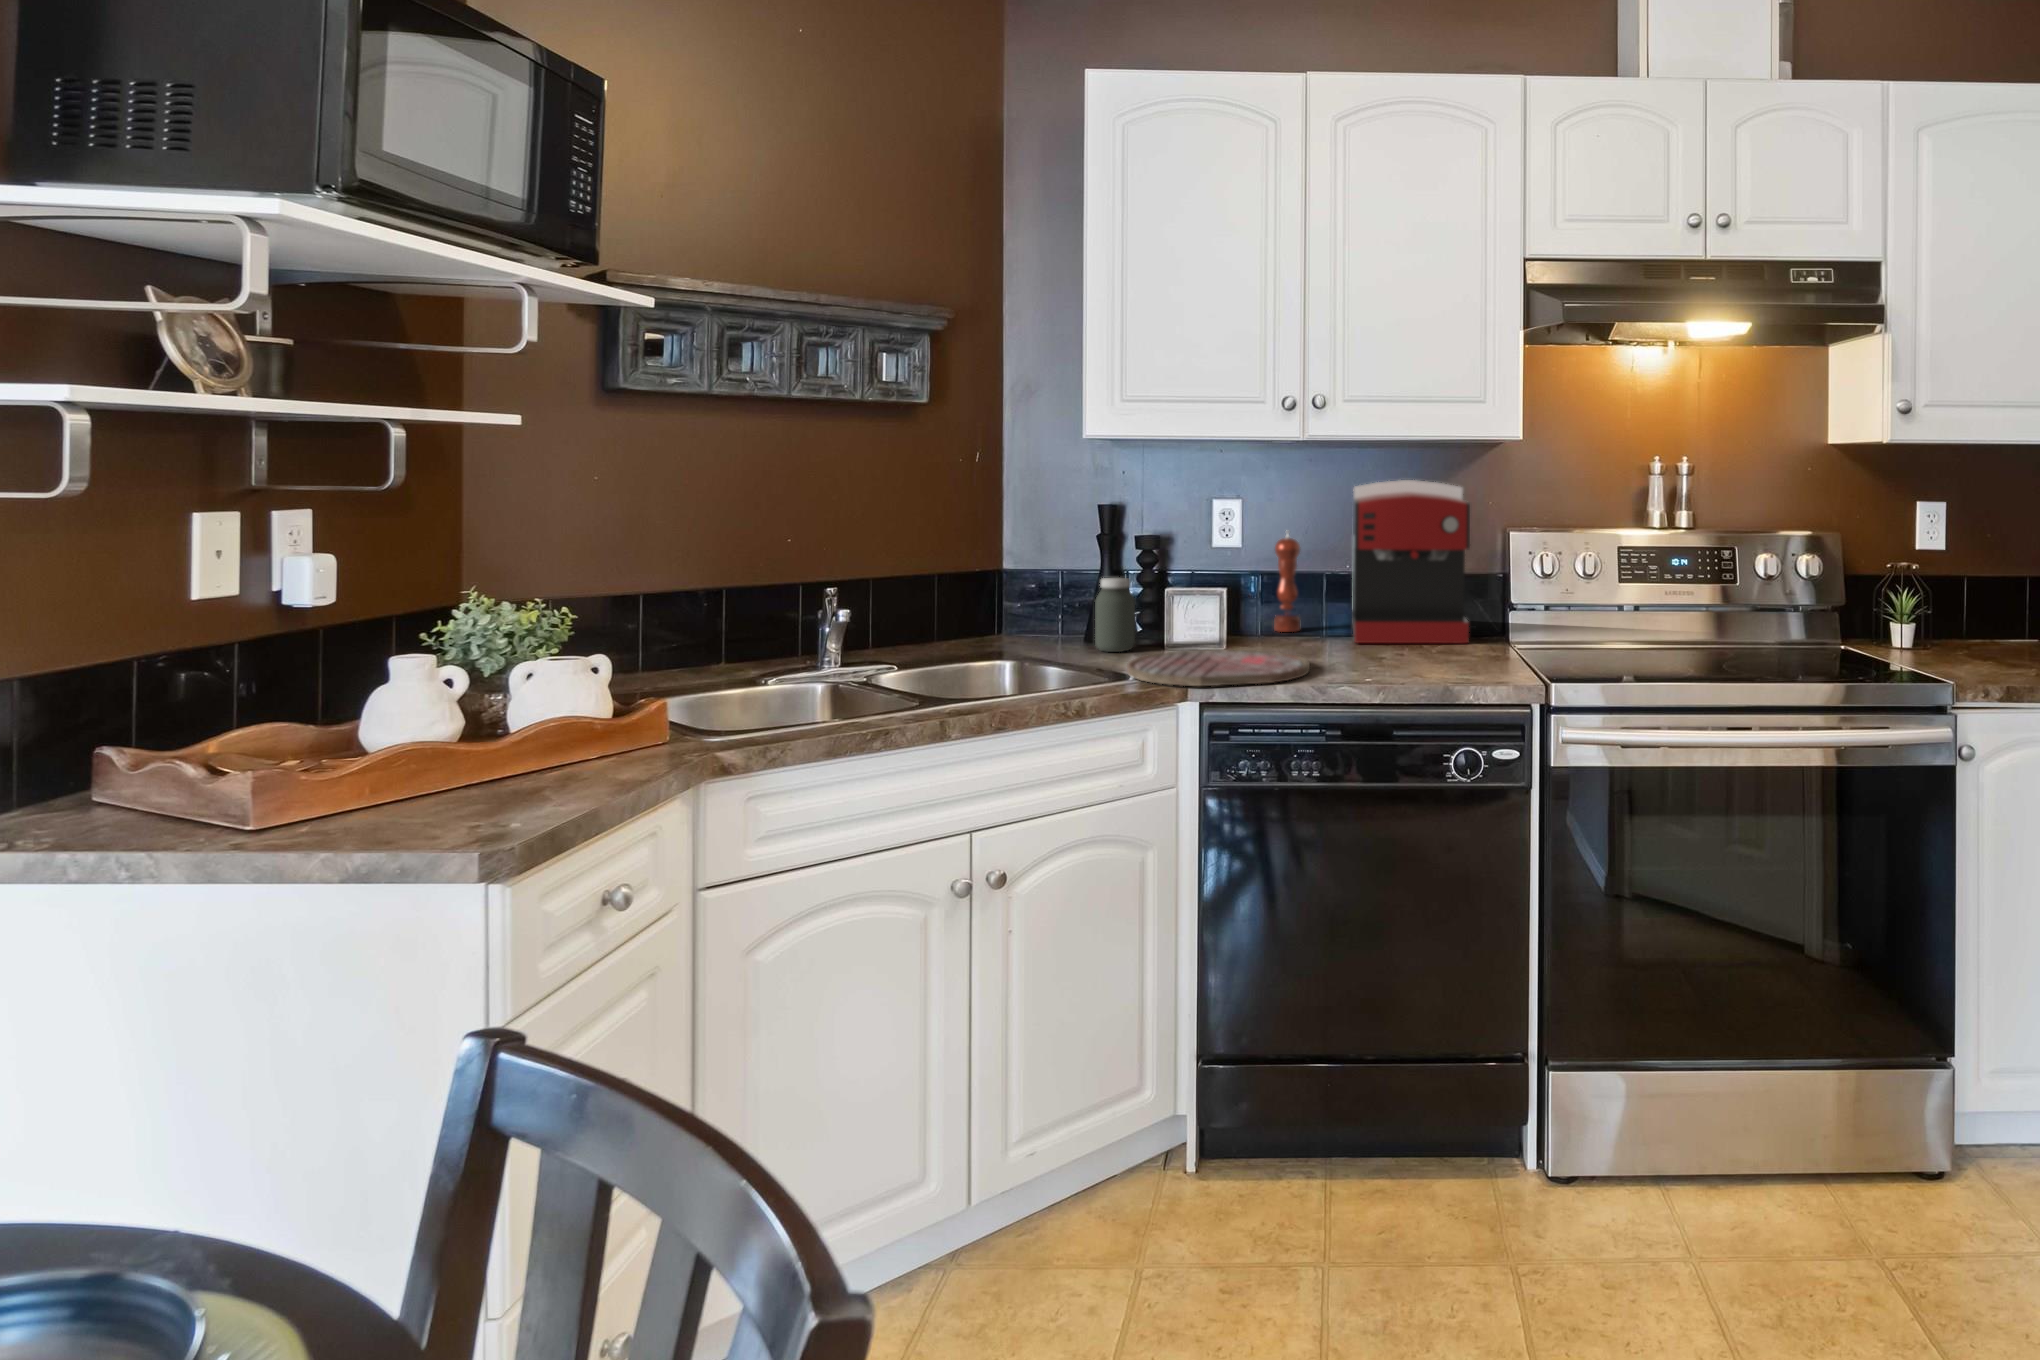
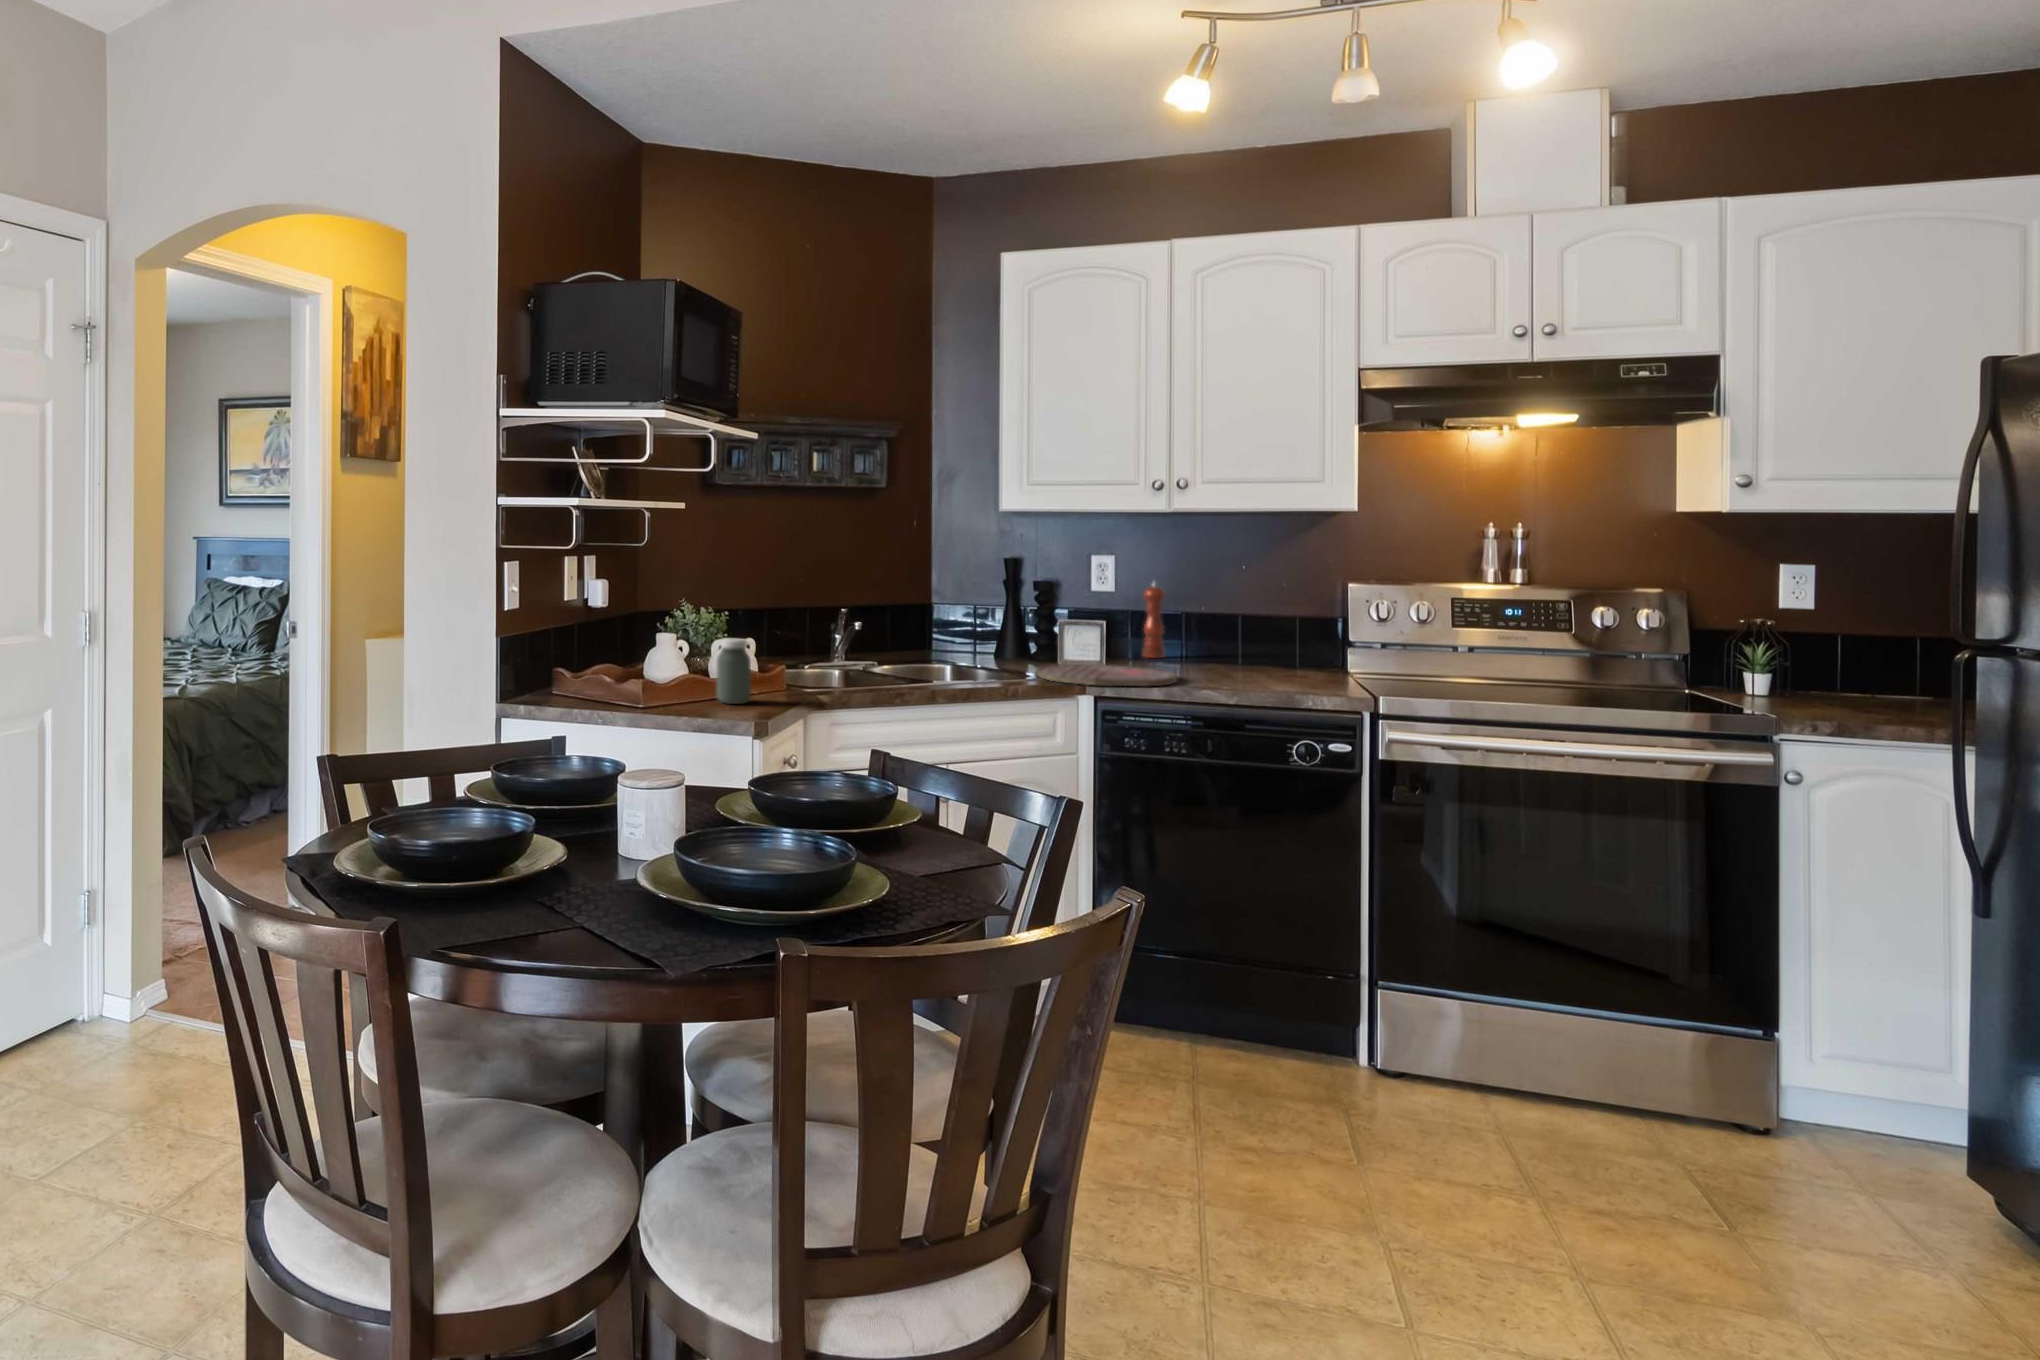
coffee maker: present [1352,480,1470,643] -> none [1209,542,1313,671]
jar: present [1095,578,1135,652] -> present [717,639,751,704]

